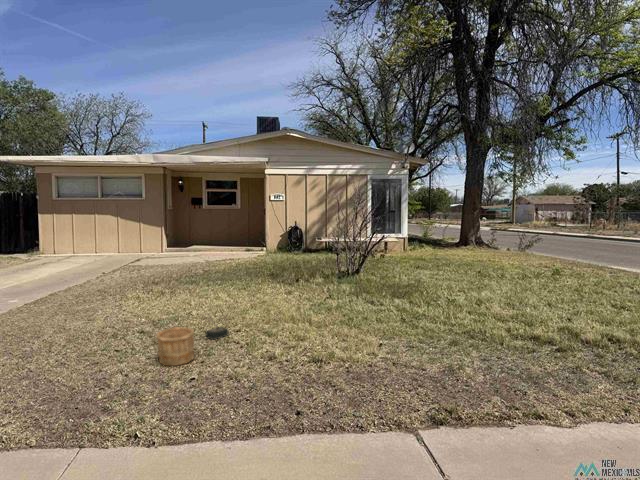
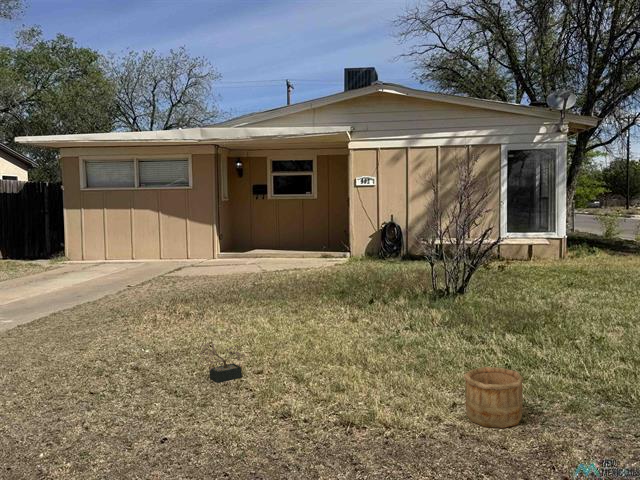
wooden bucket: present [156,327,194,366] -> present [464,367,524,428]

